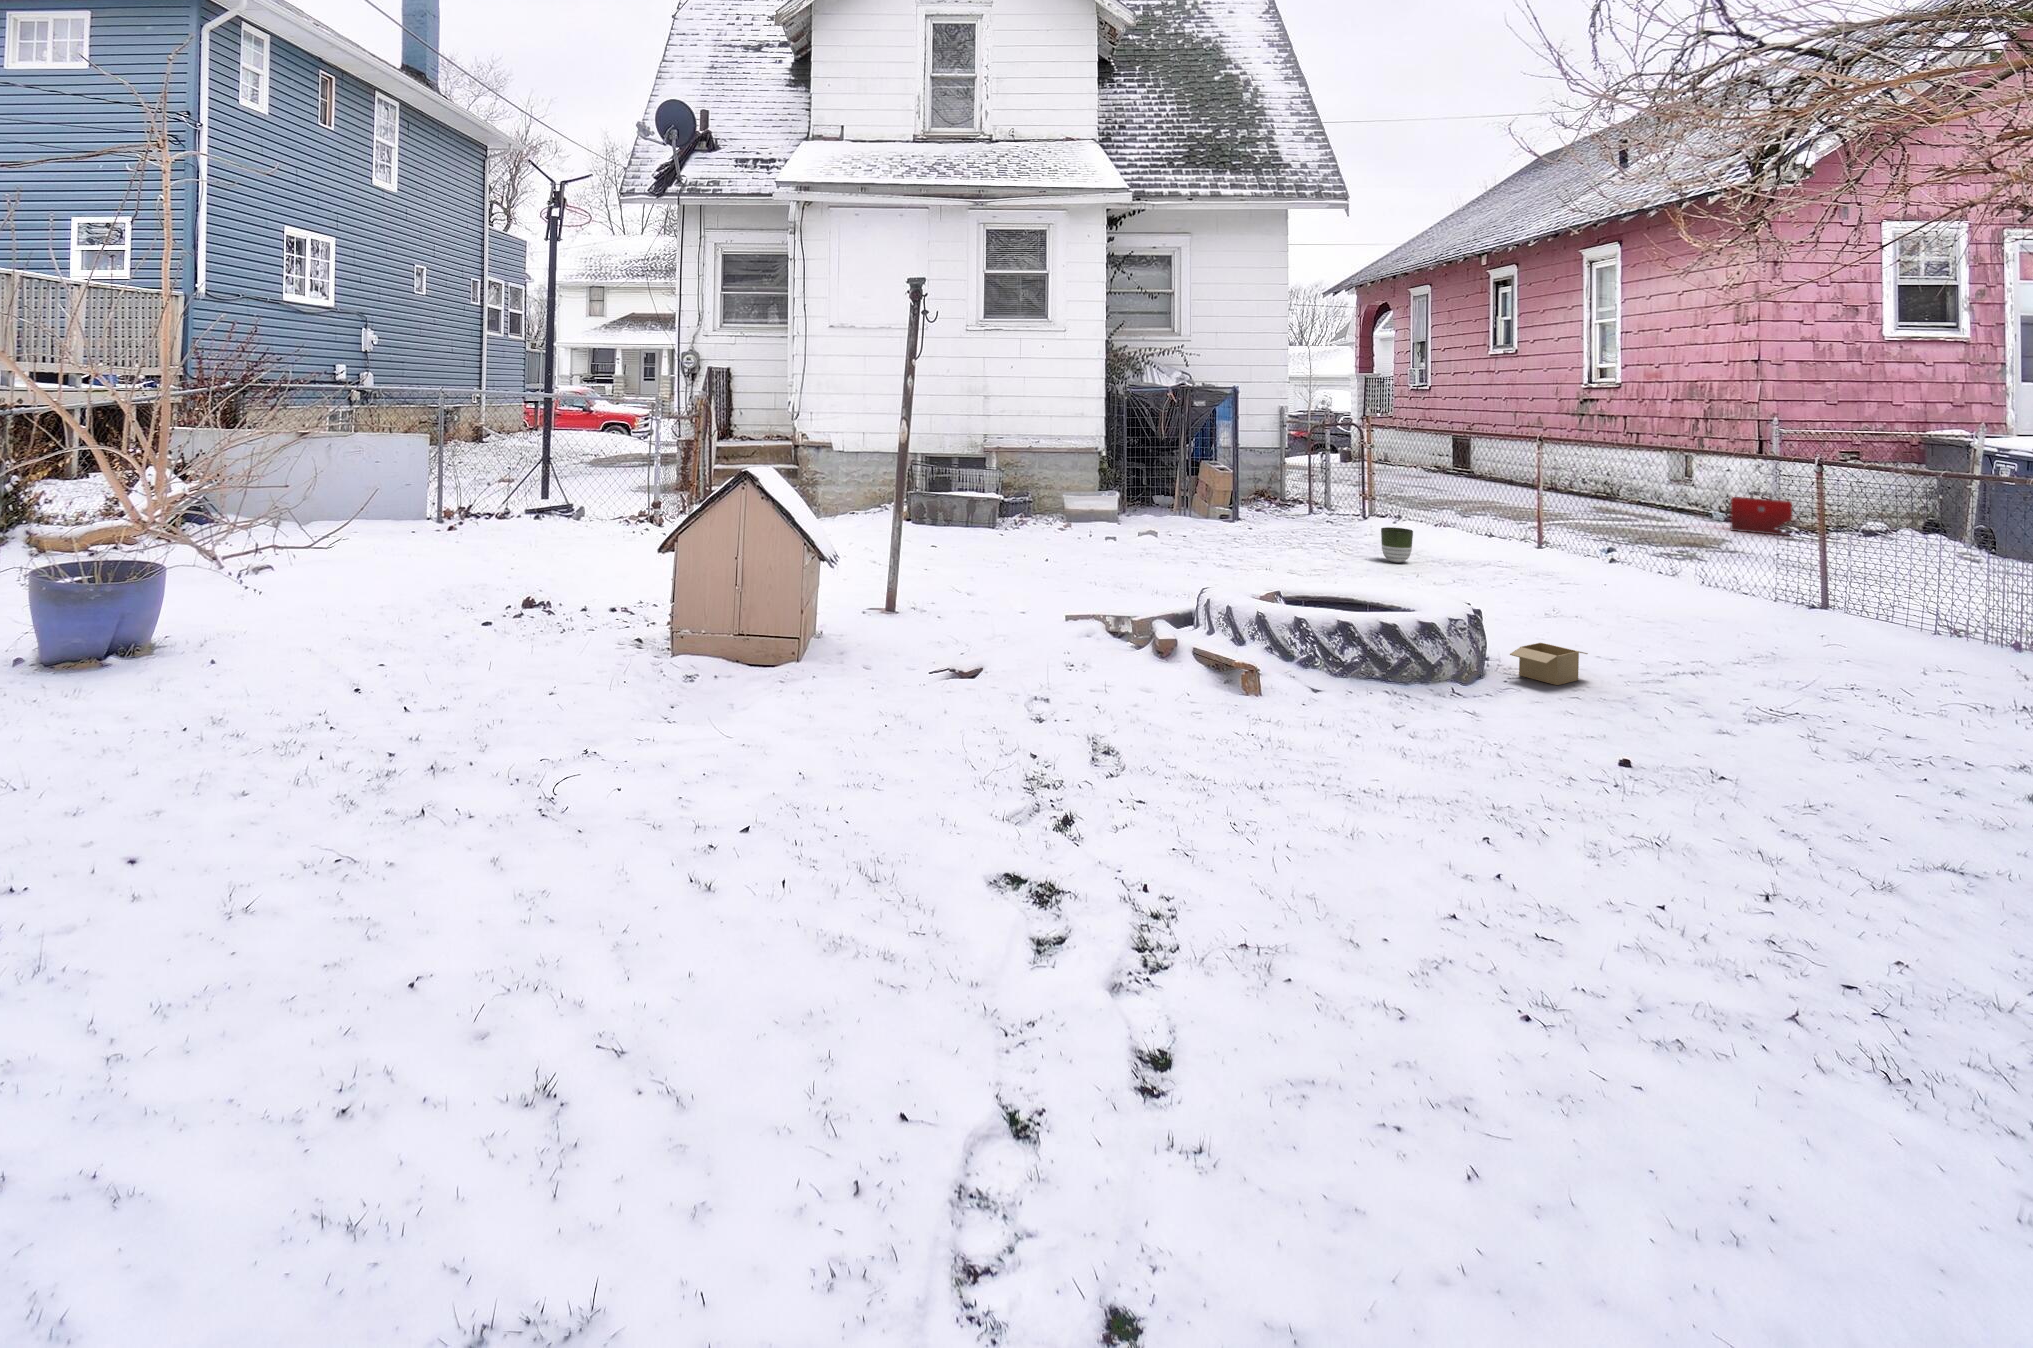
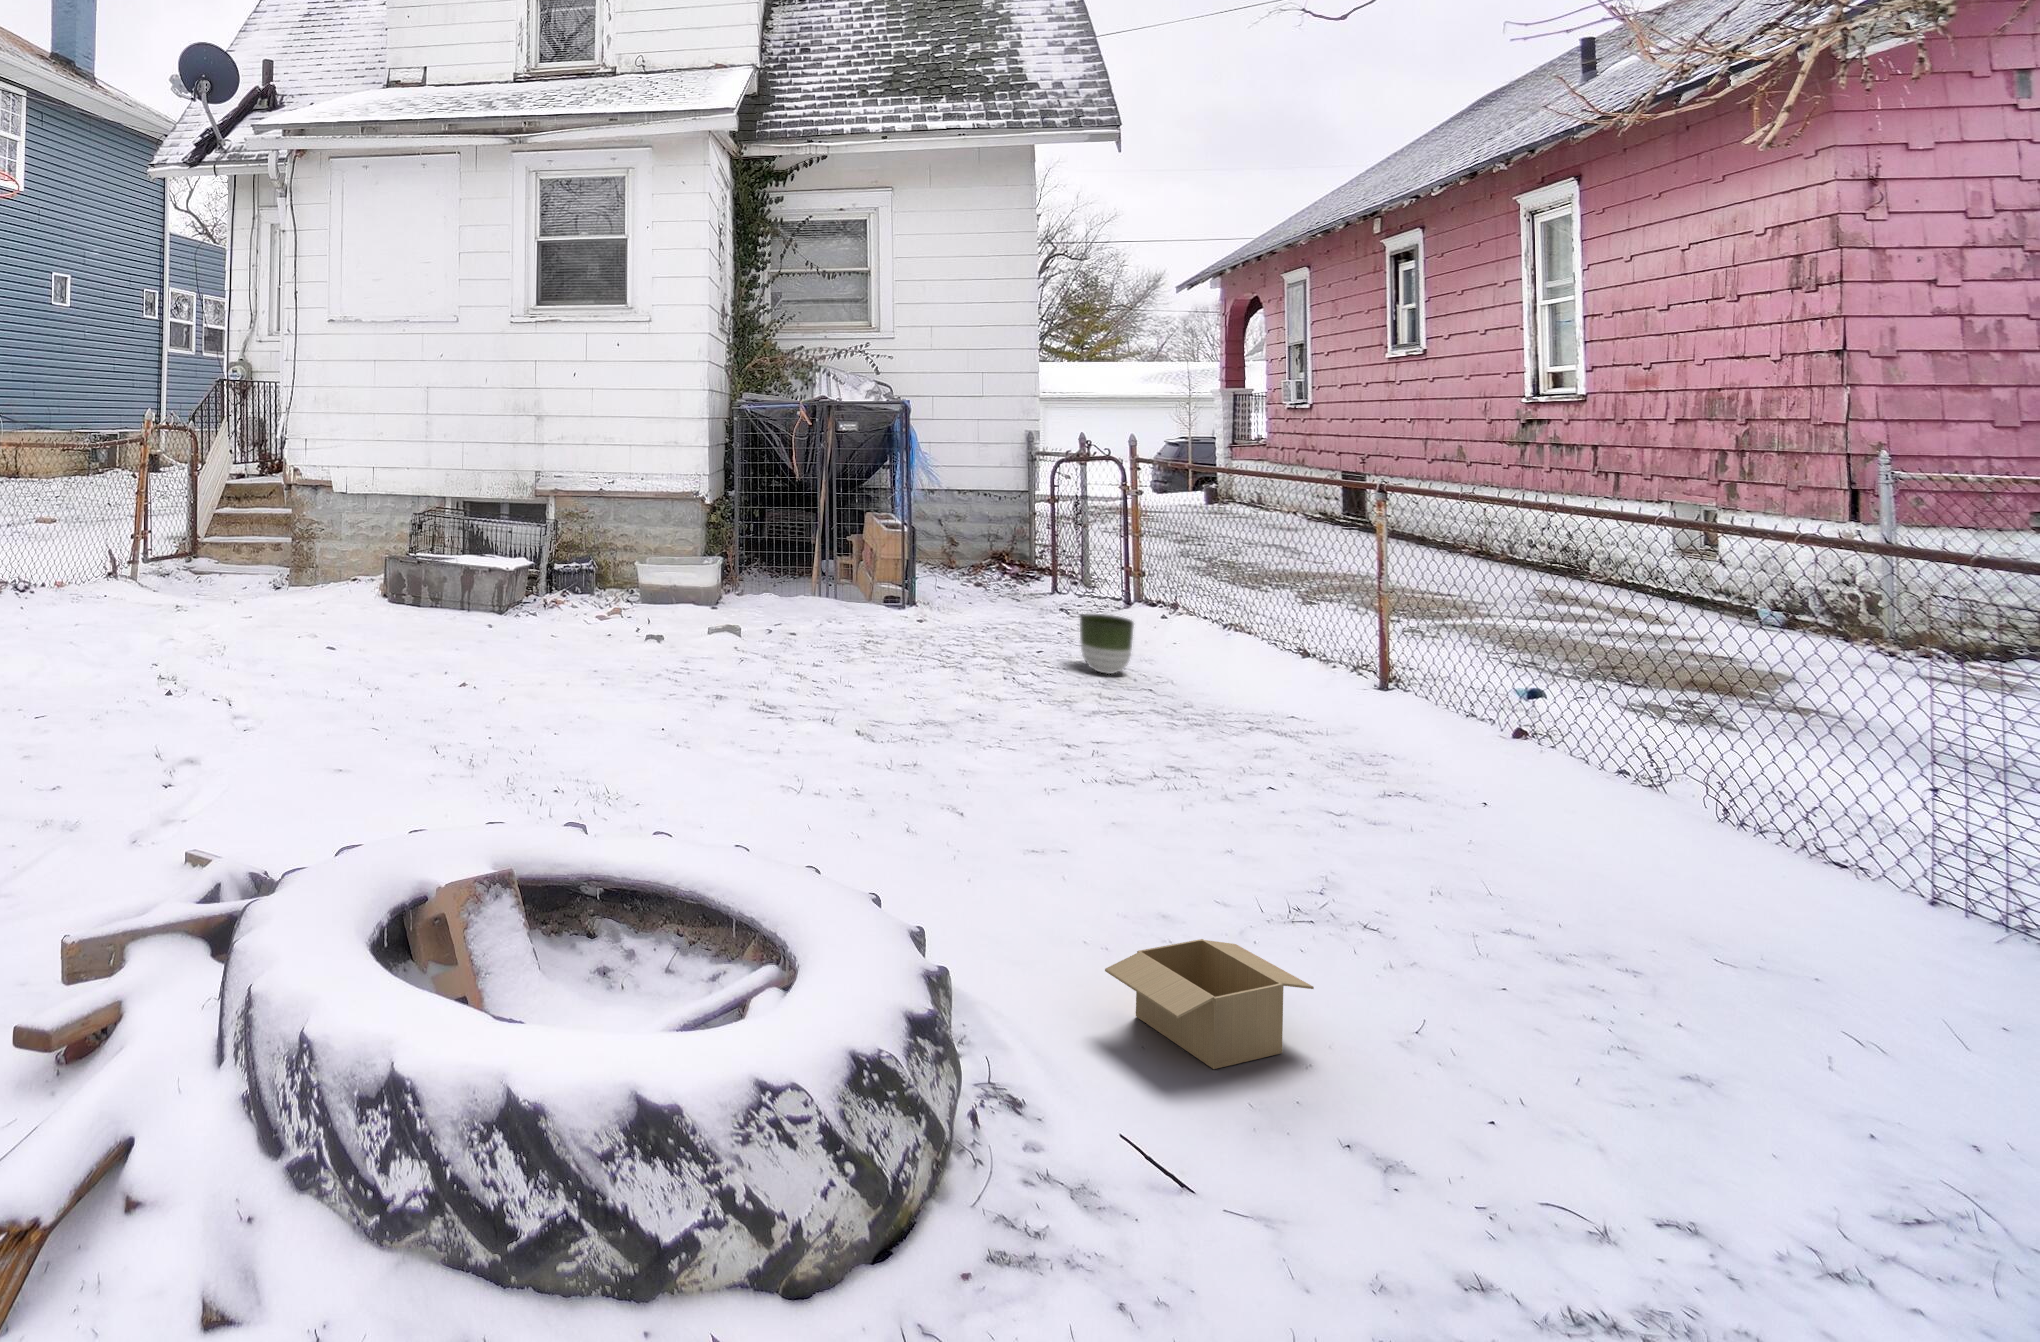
toolbox: present [1731,492,1792,536] -> none [1789,575,1919,657]

